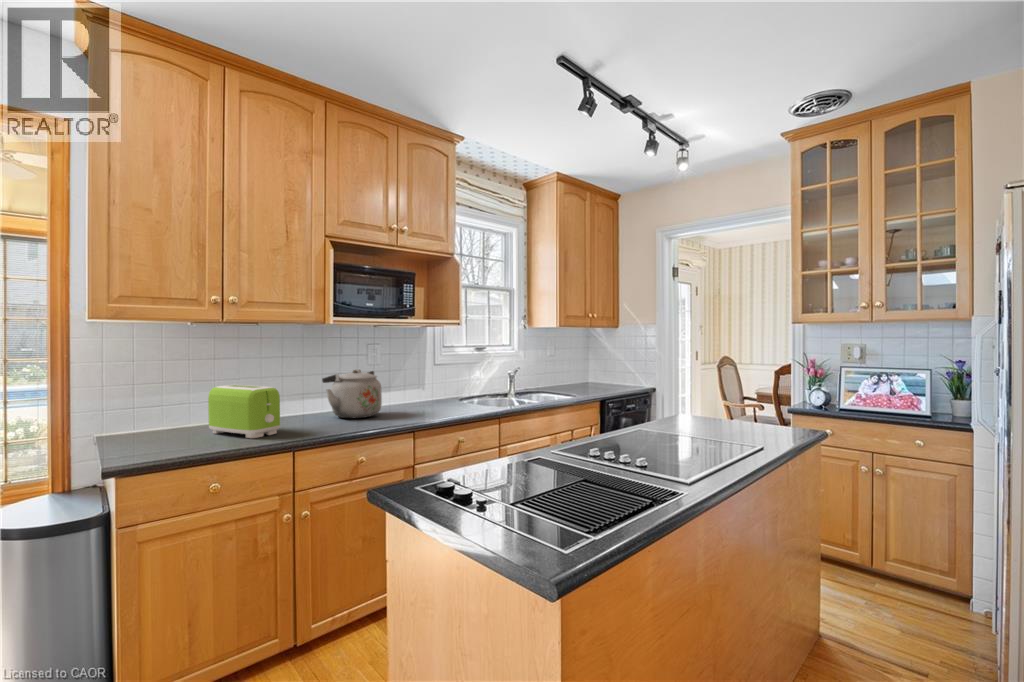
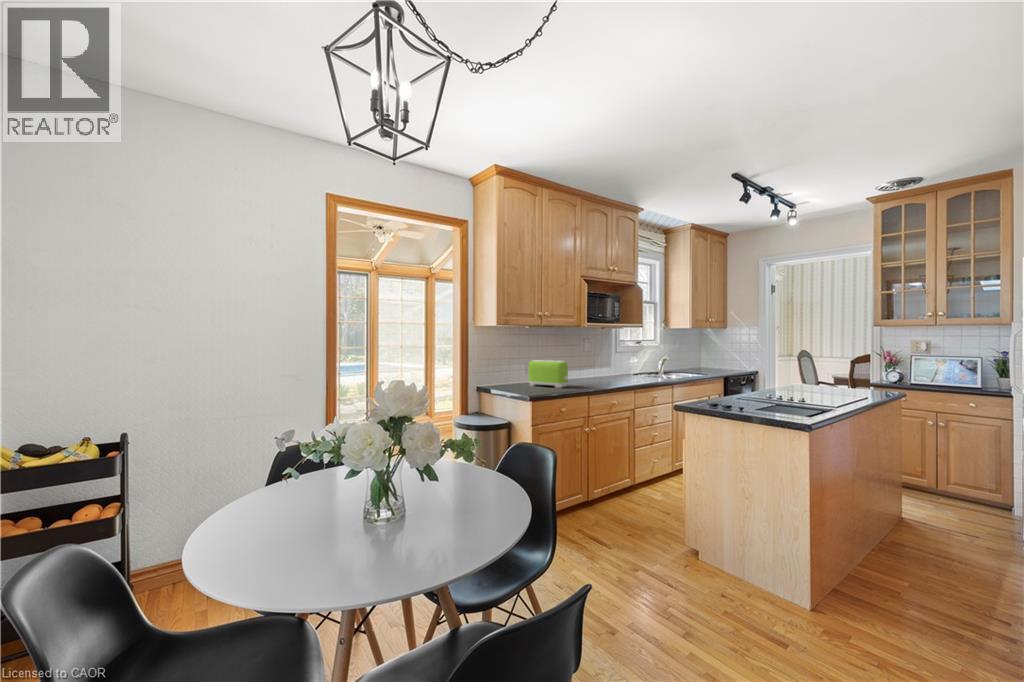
kettle: present [322,369,382,418] -> none [570,353,604,382]

